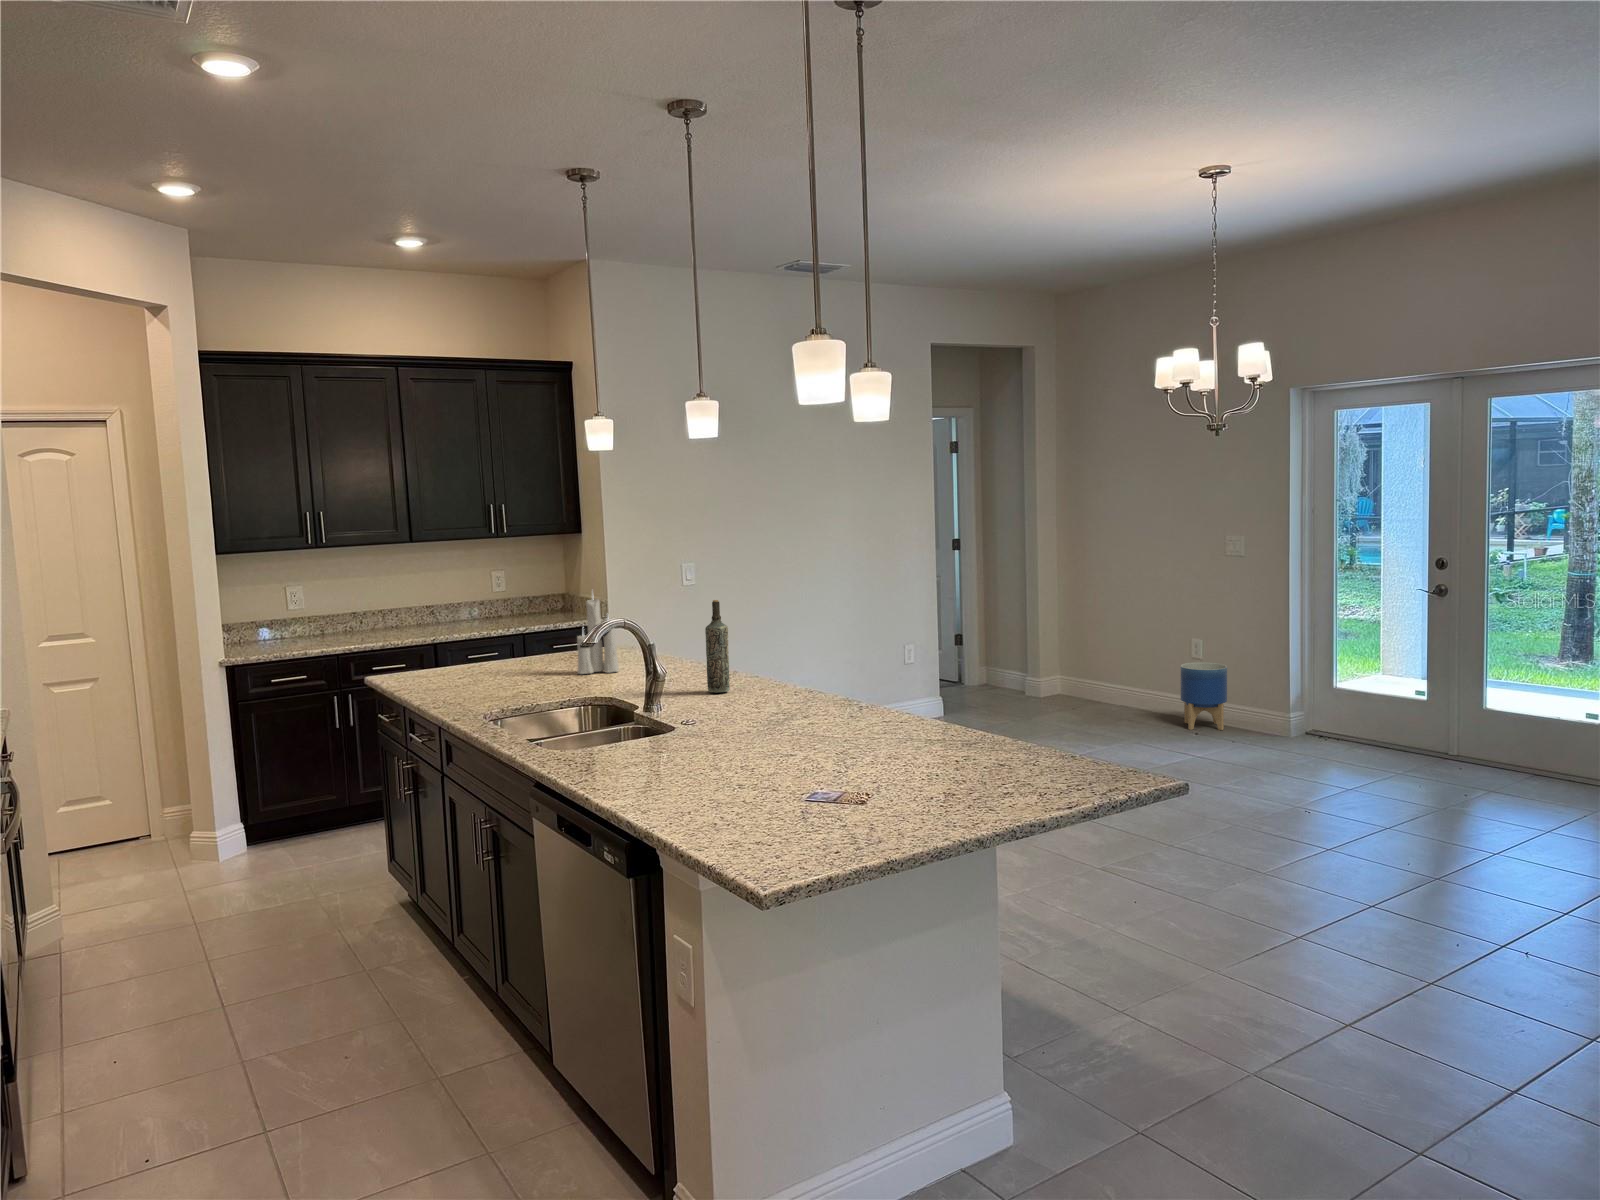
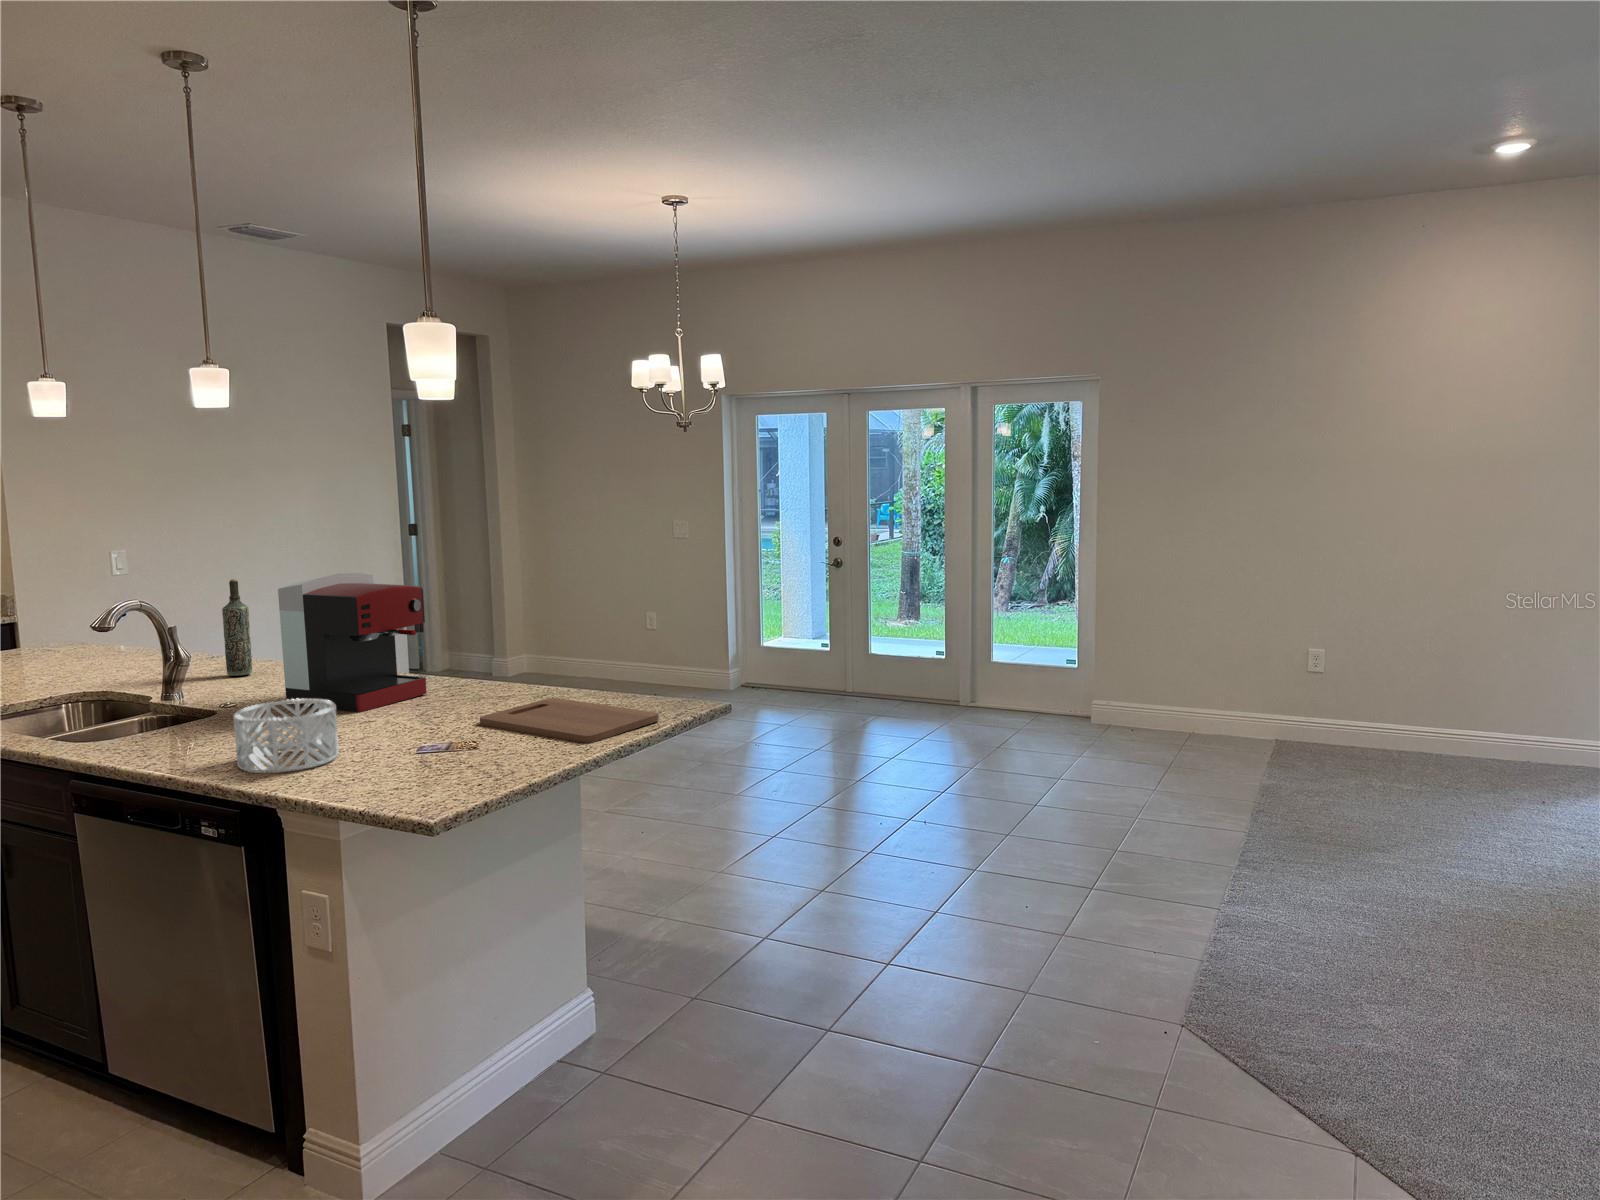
candle: present [577,599,619,674] -> none [37,569,94,670]
coffee maker: none [728,600,864,745] -> present [278,573,427,712]
planter: present [1181,662,1227,730] -> none [638,632,677,691]
decorative bowl: none [639,731,735,807] -> present [233,699,339,773]
cutting board: none [891,750,1088,813] -> present [480,698,659,743]

